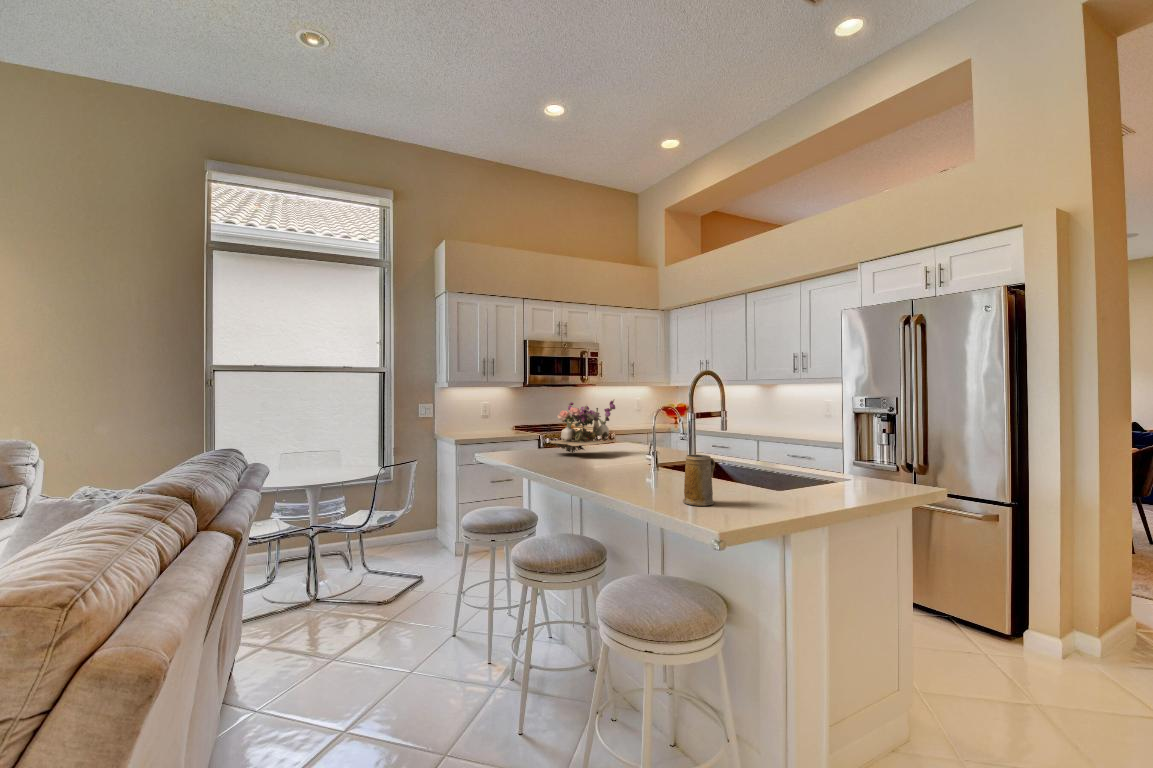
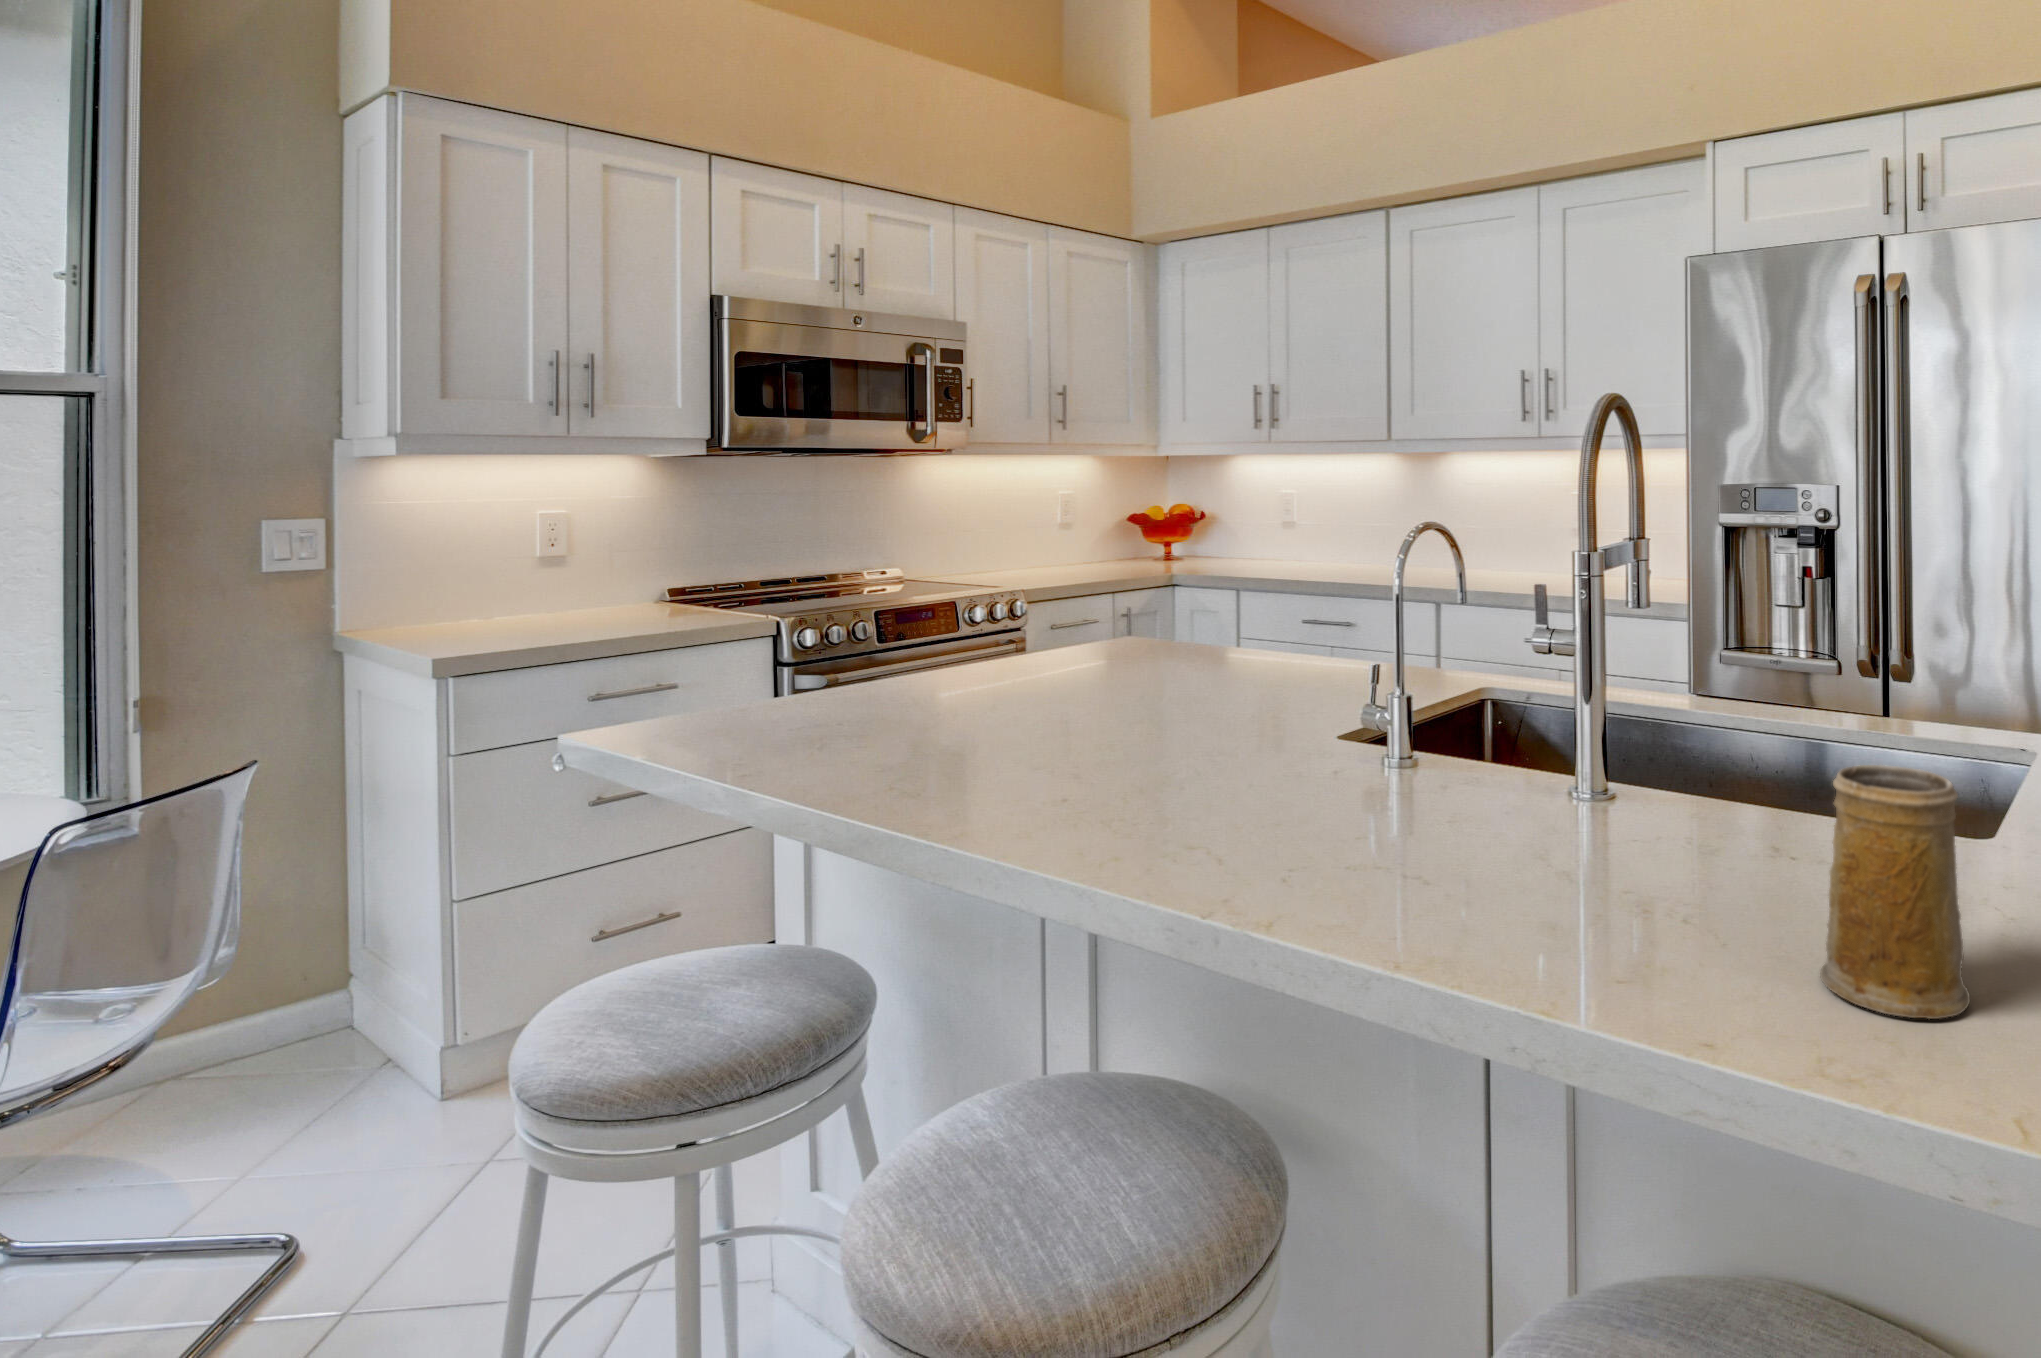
flower arrangement: present [548,399,618,454] -> none [897,500,1172,708]

